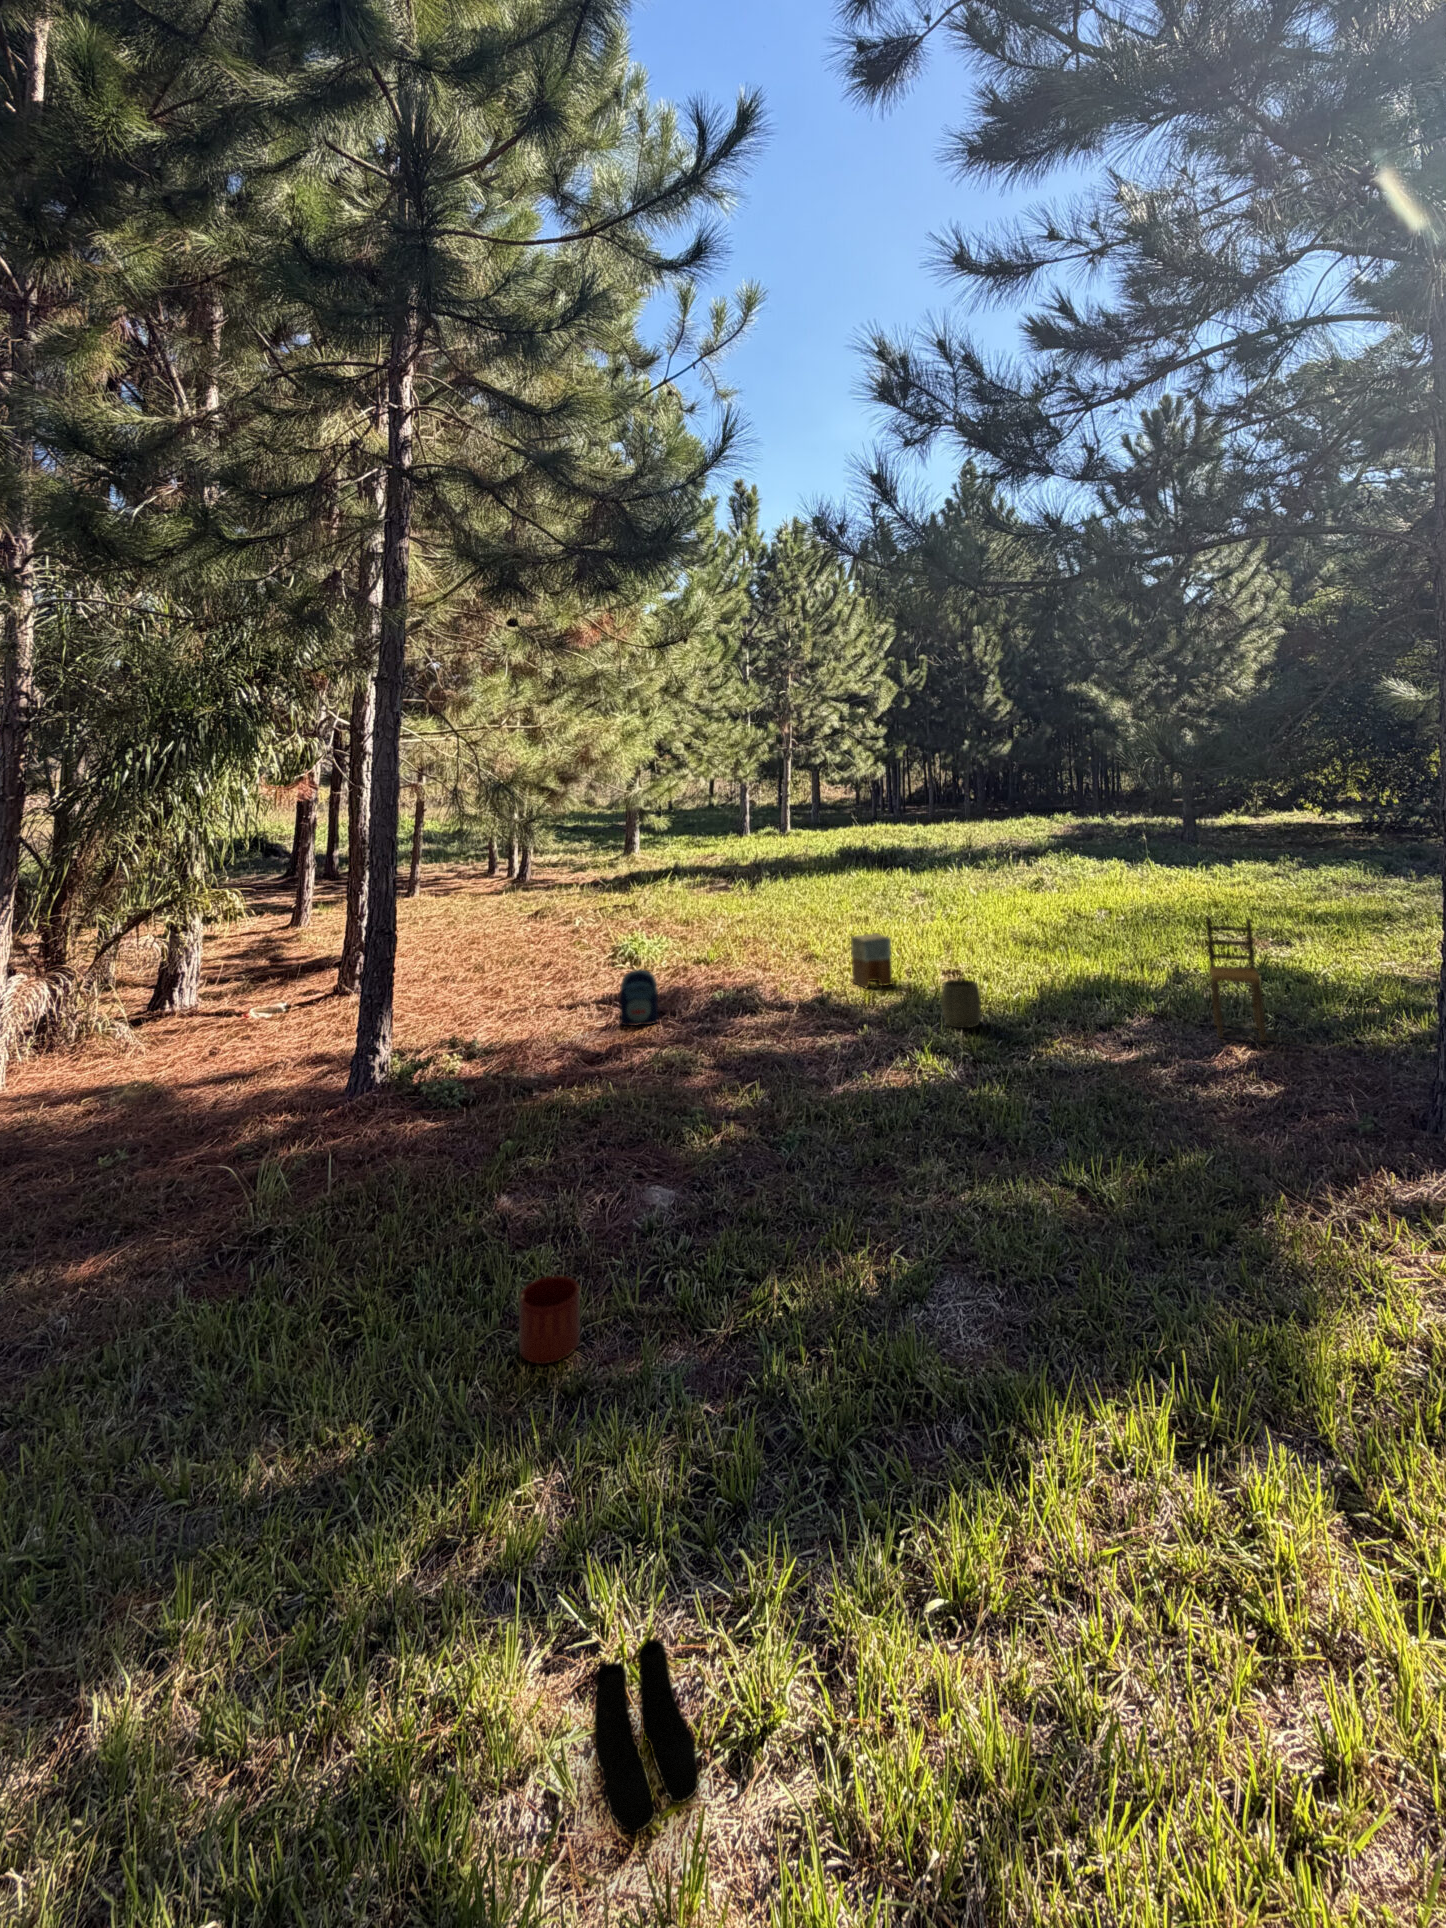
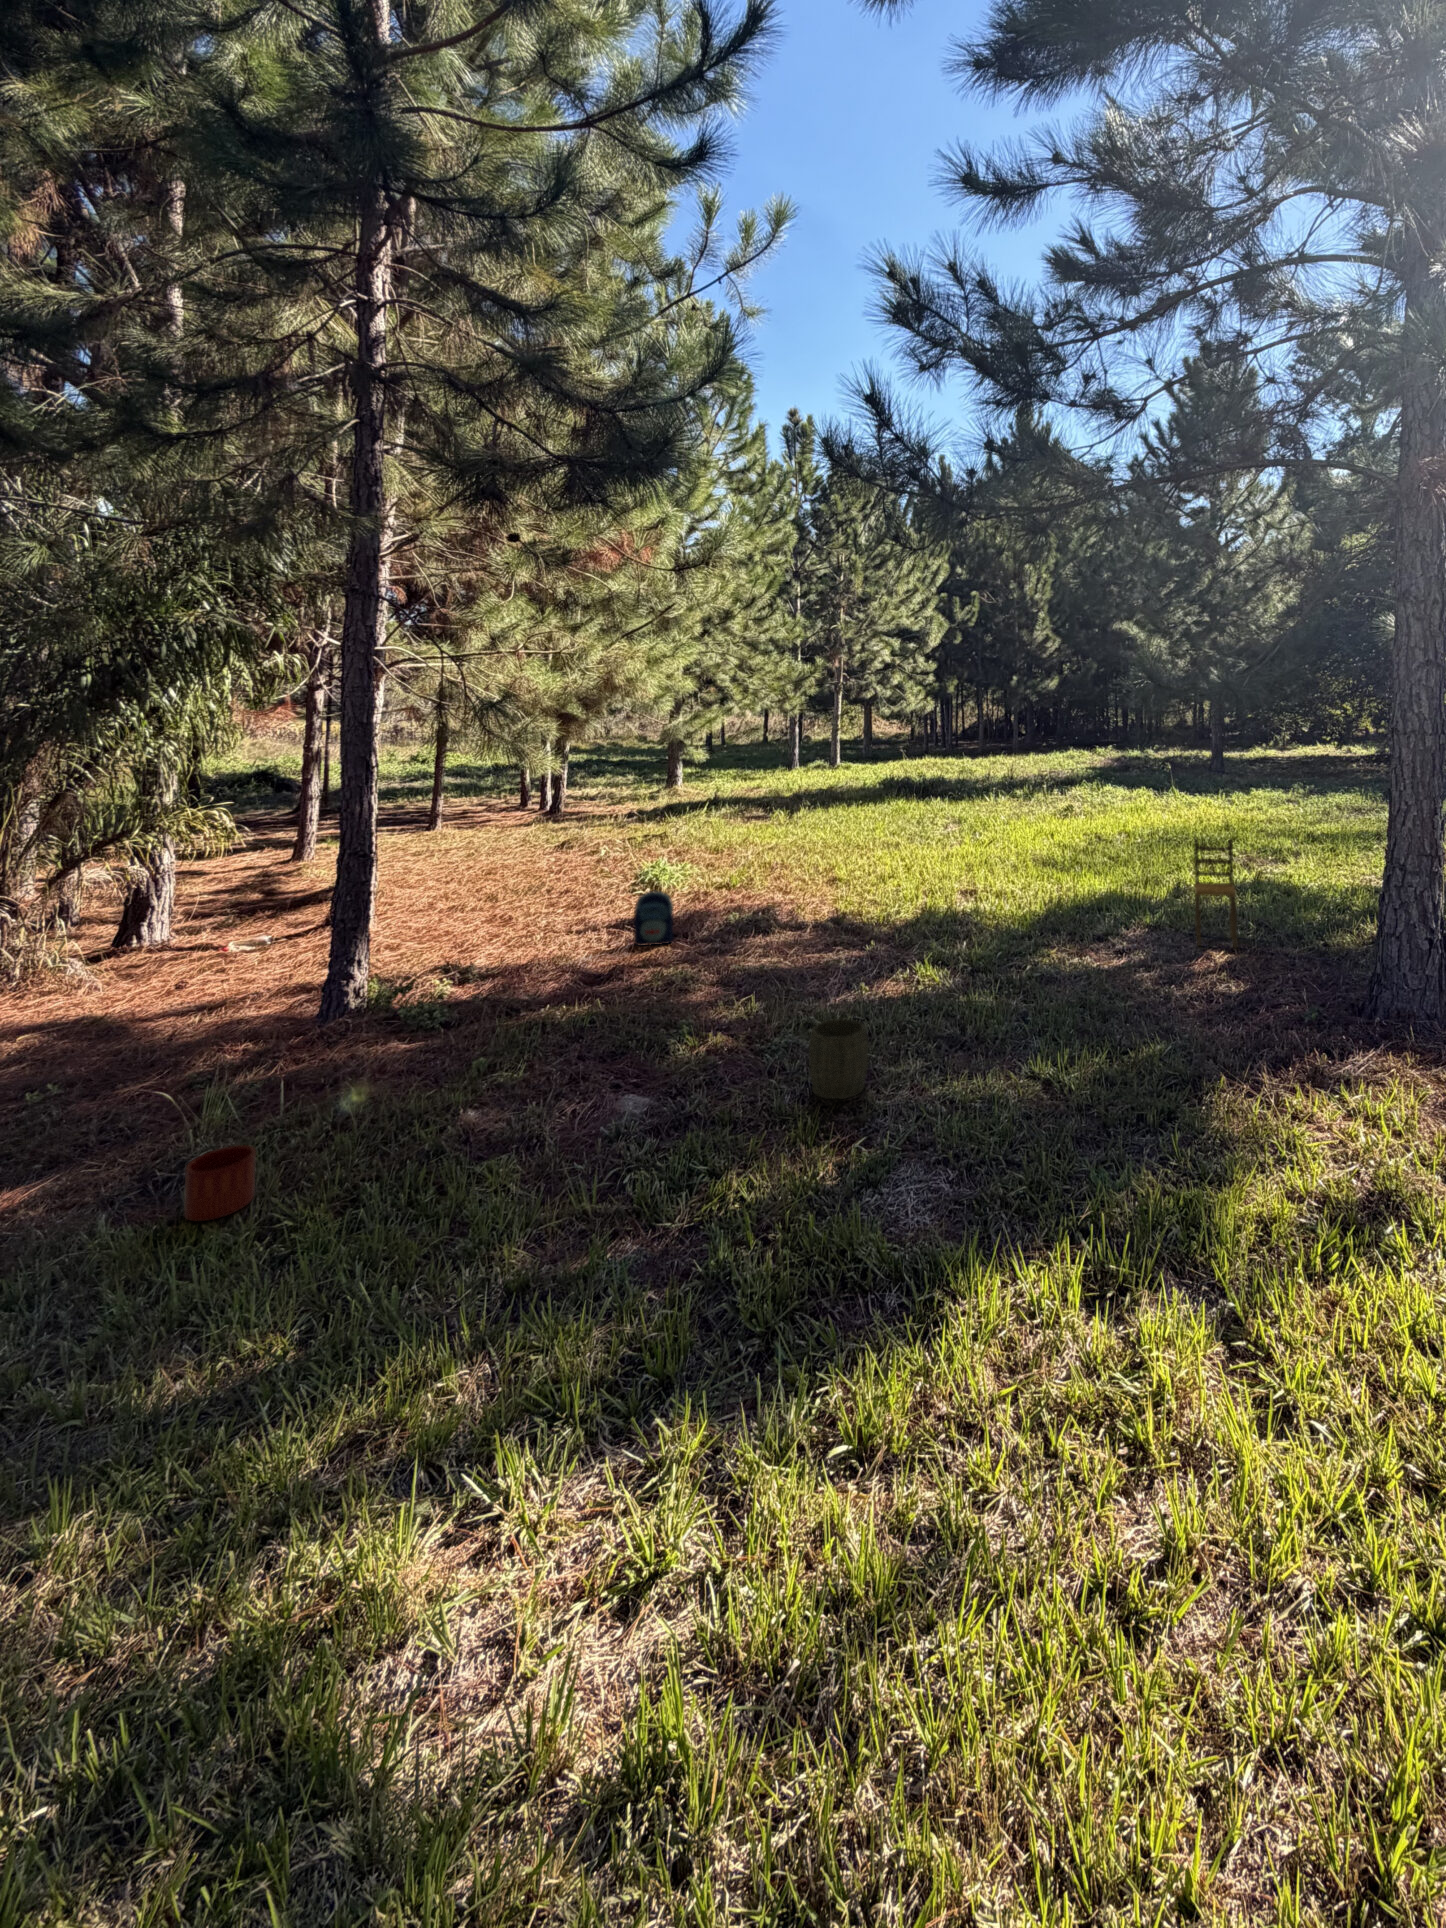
stool: present [851,933,892,988] -> none [872,856,911,908]
woven basket: present [942,979,981,1028] -> present [809,1019,868,1099]
planter: present [519,1276,580,1364] -> present [184,1145,256,1221]
boots: present [594,1637,699,1833] -> none [480,1503,584,1685]

